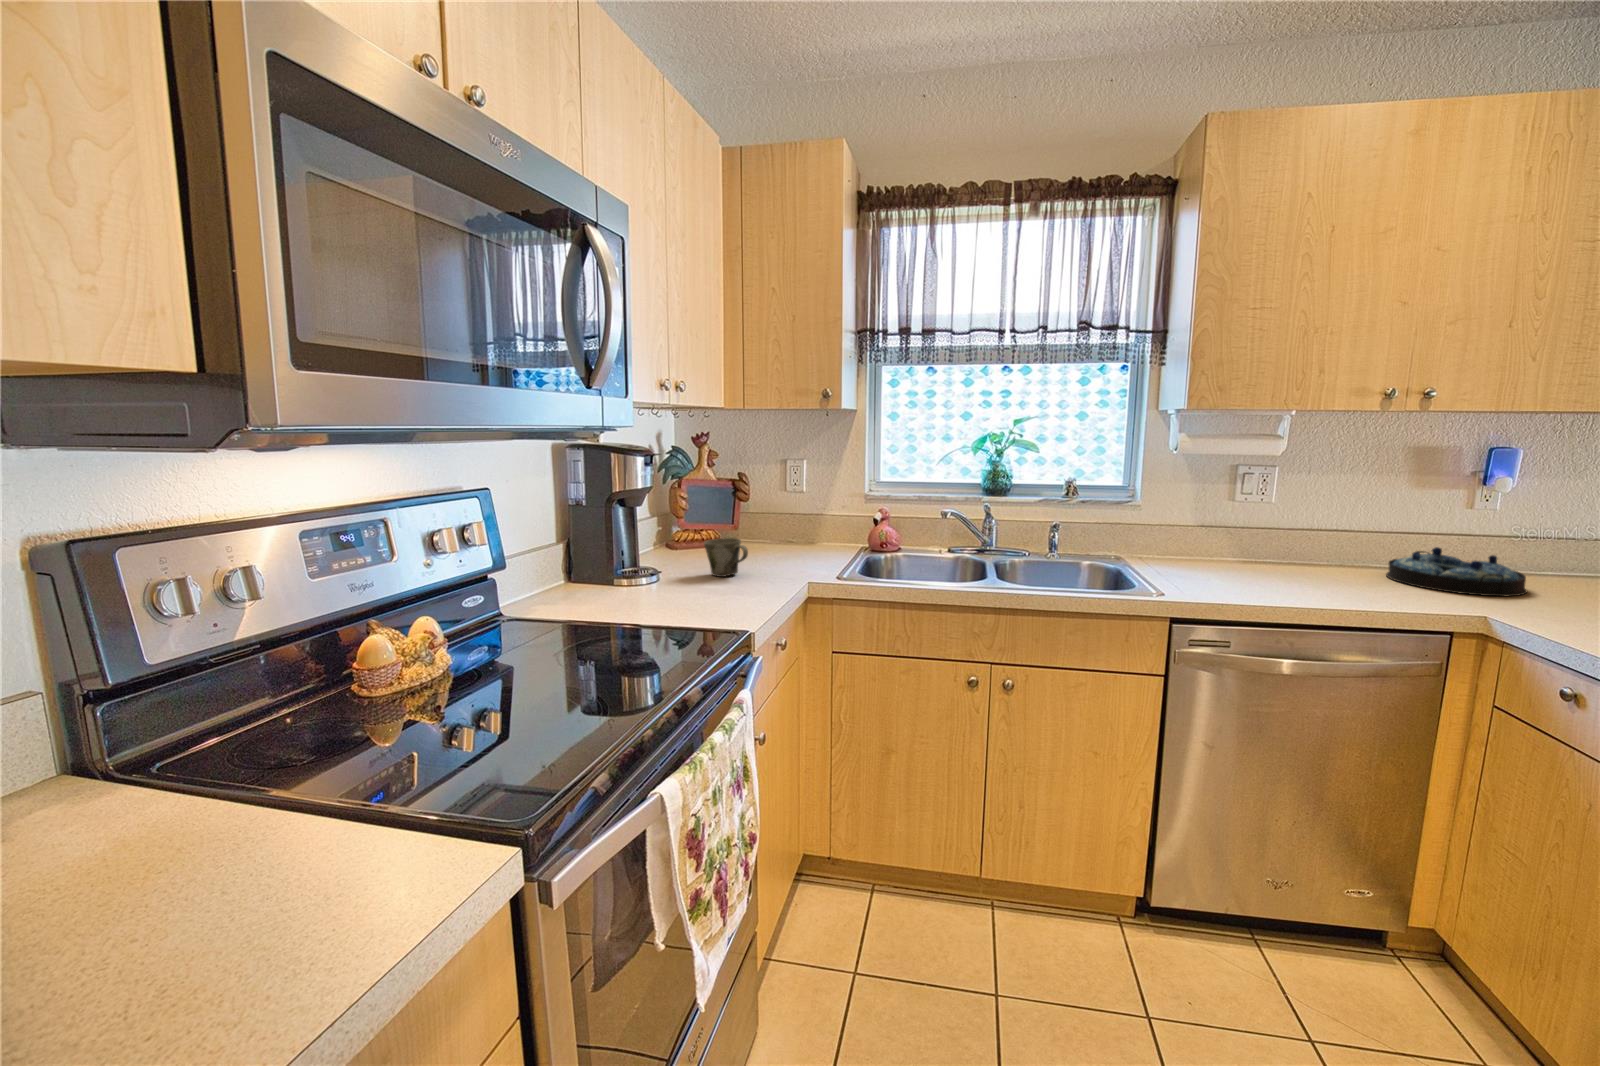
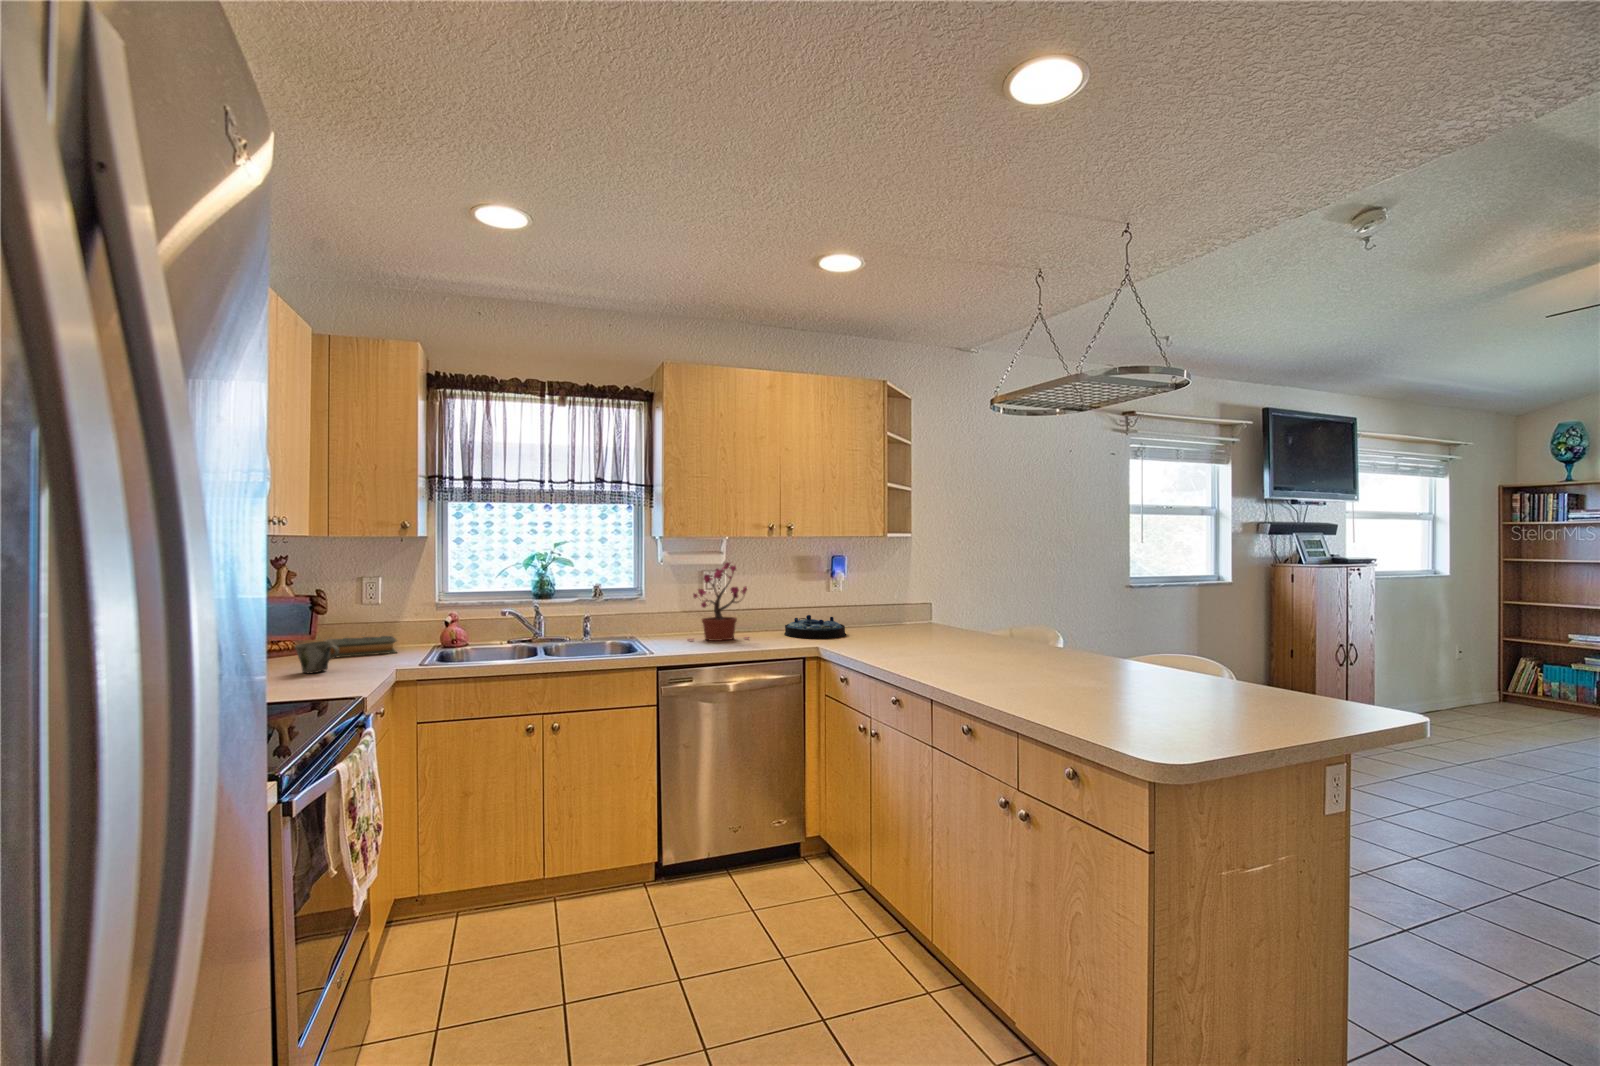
potted plant: none [1210,453,1328,582] -> present [688,562,749,641]
hardback book: none [745,528,820,554] -> present [324,635,397,658]

